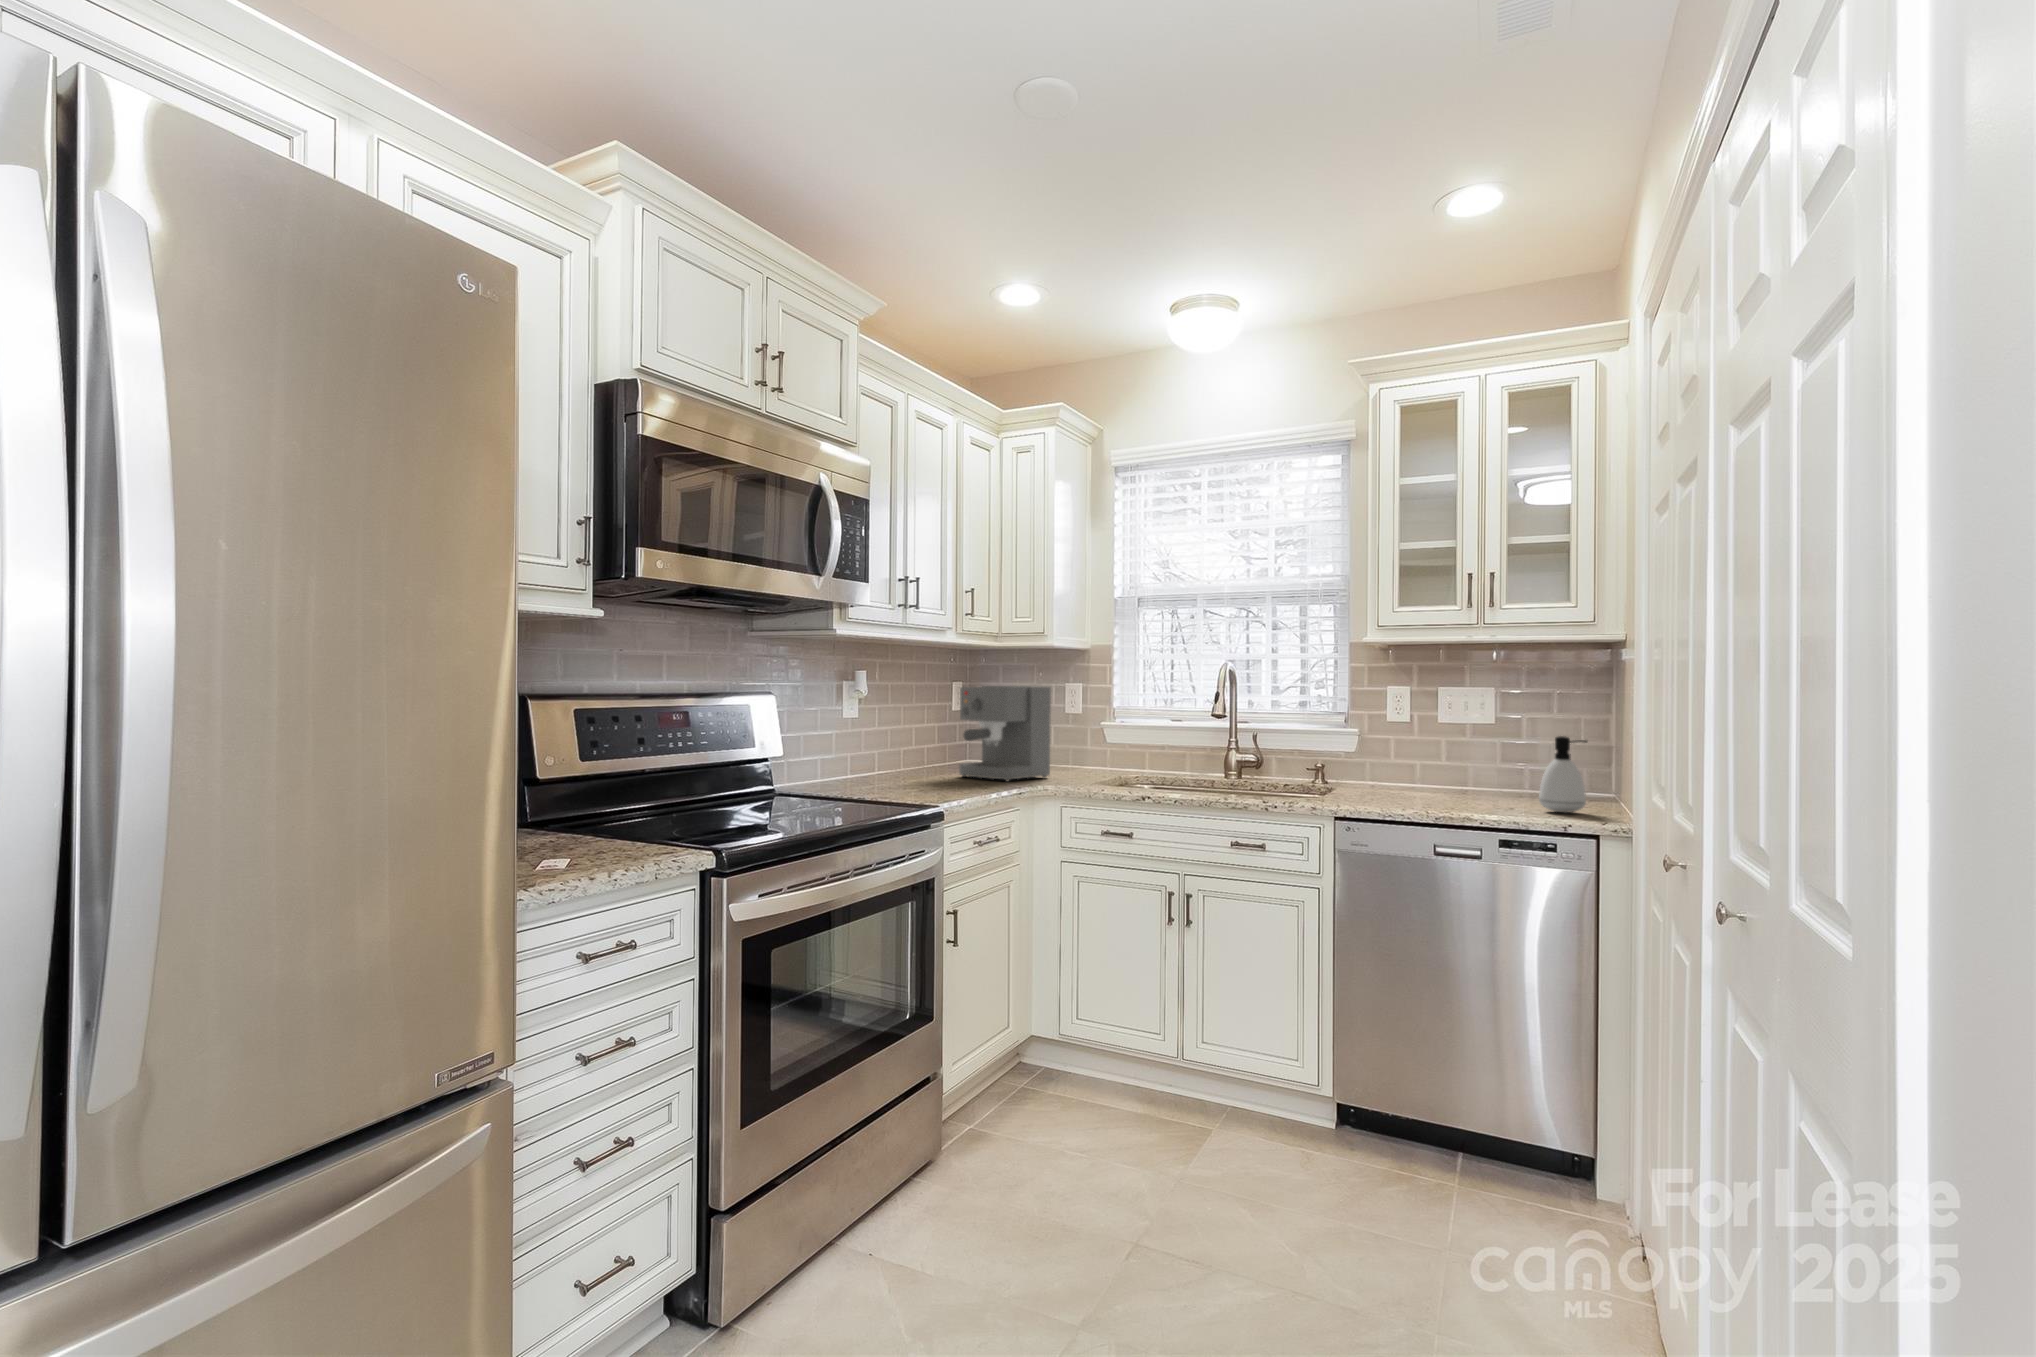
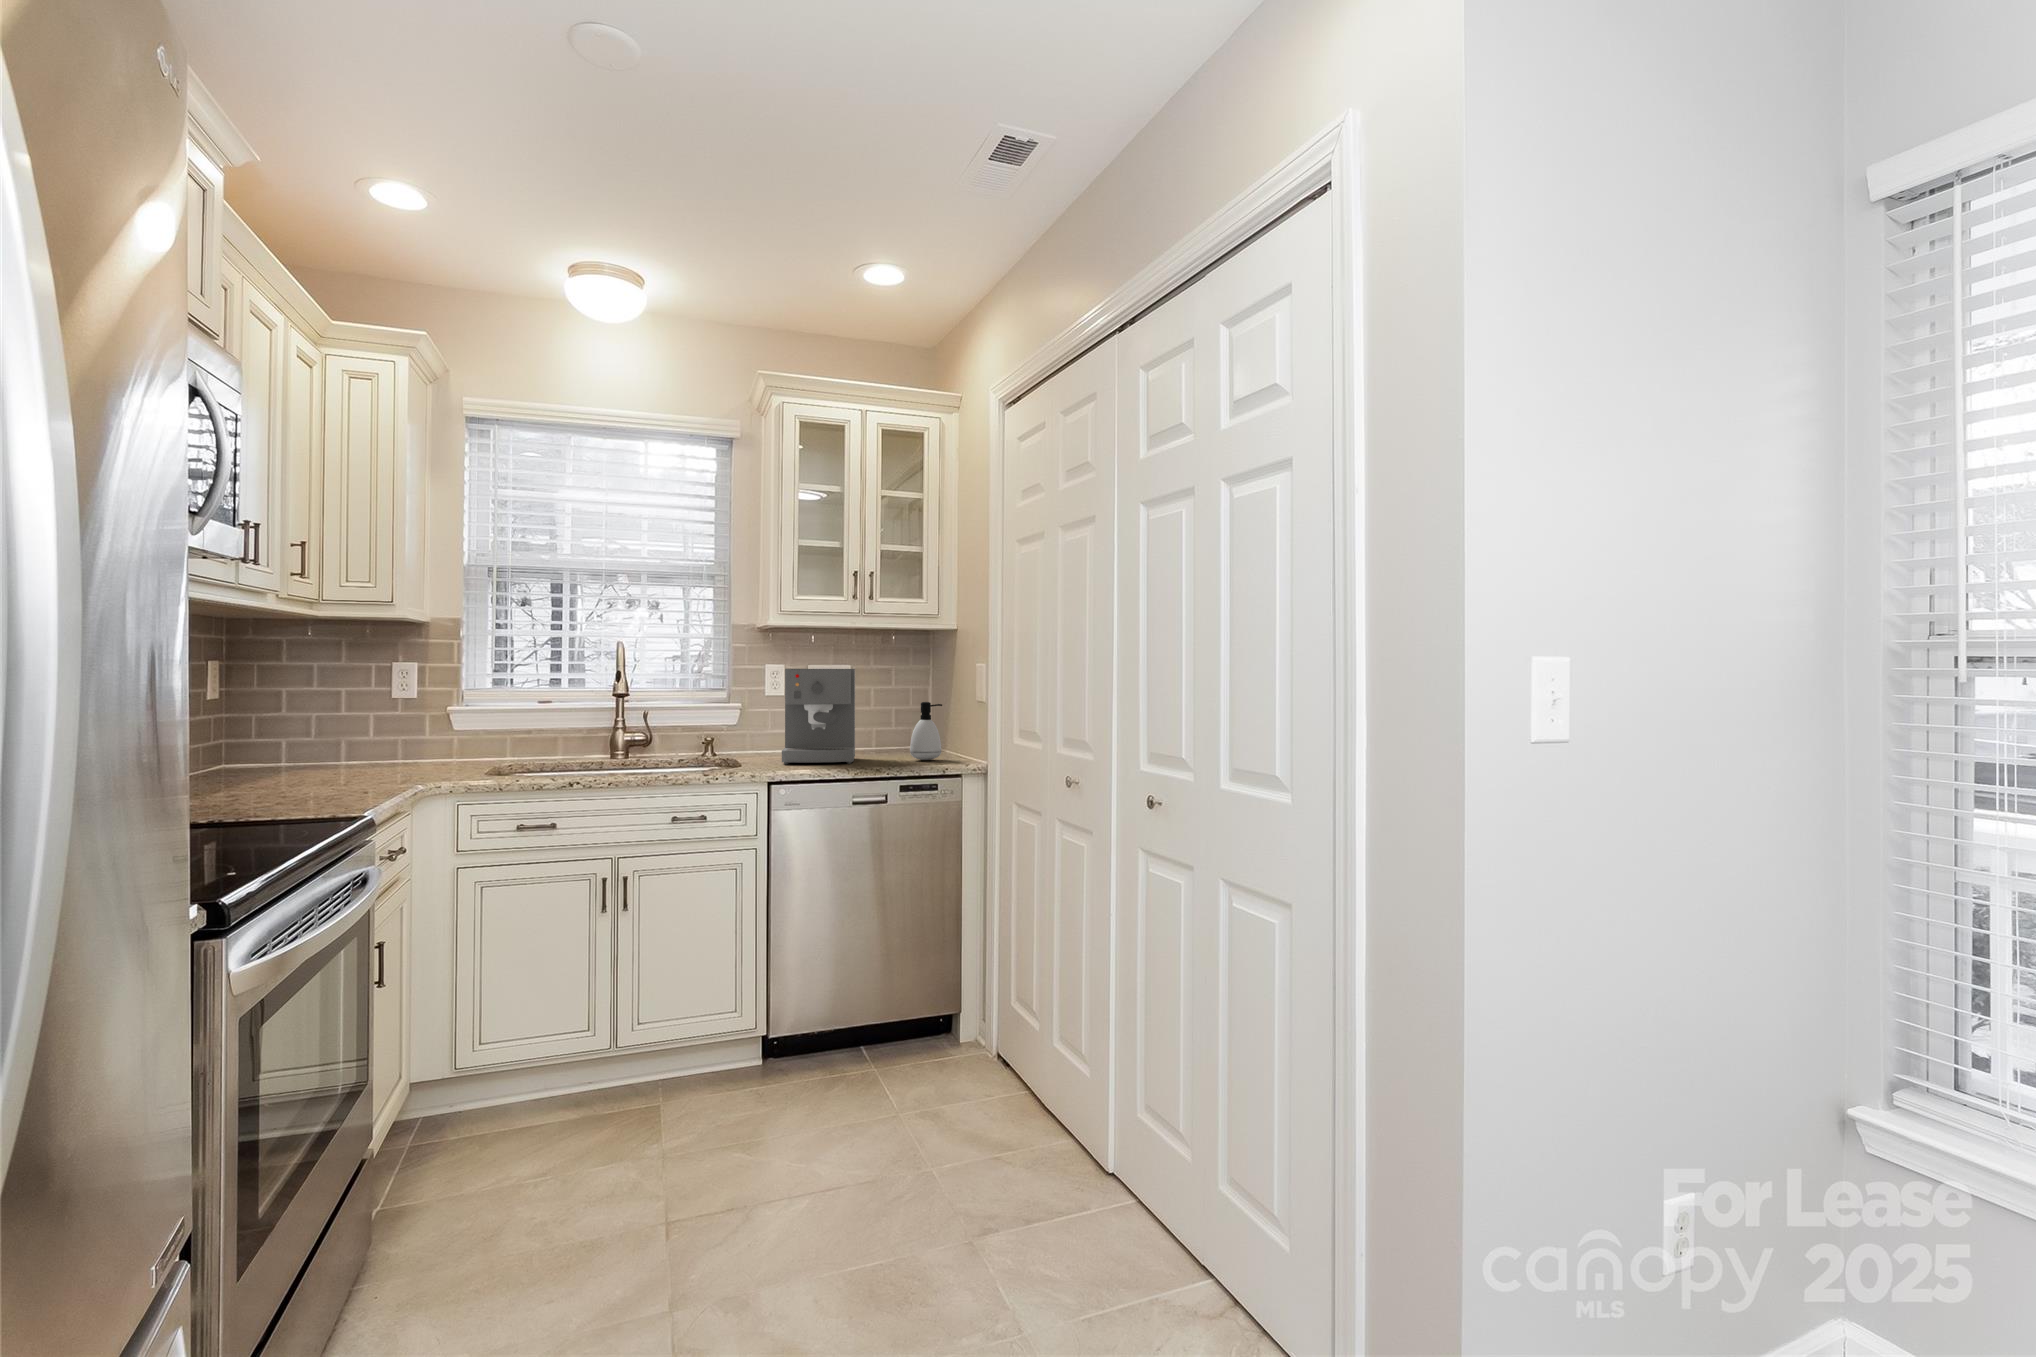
coffee maker: present [959,686,1051,782] -> present [782,669,855,764]

